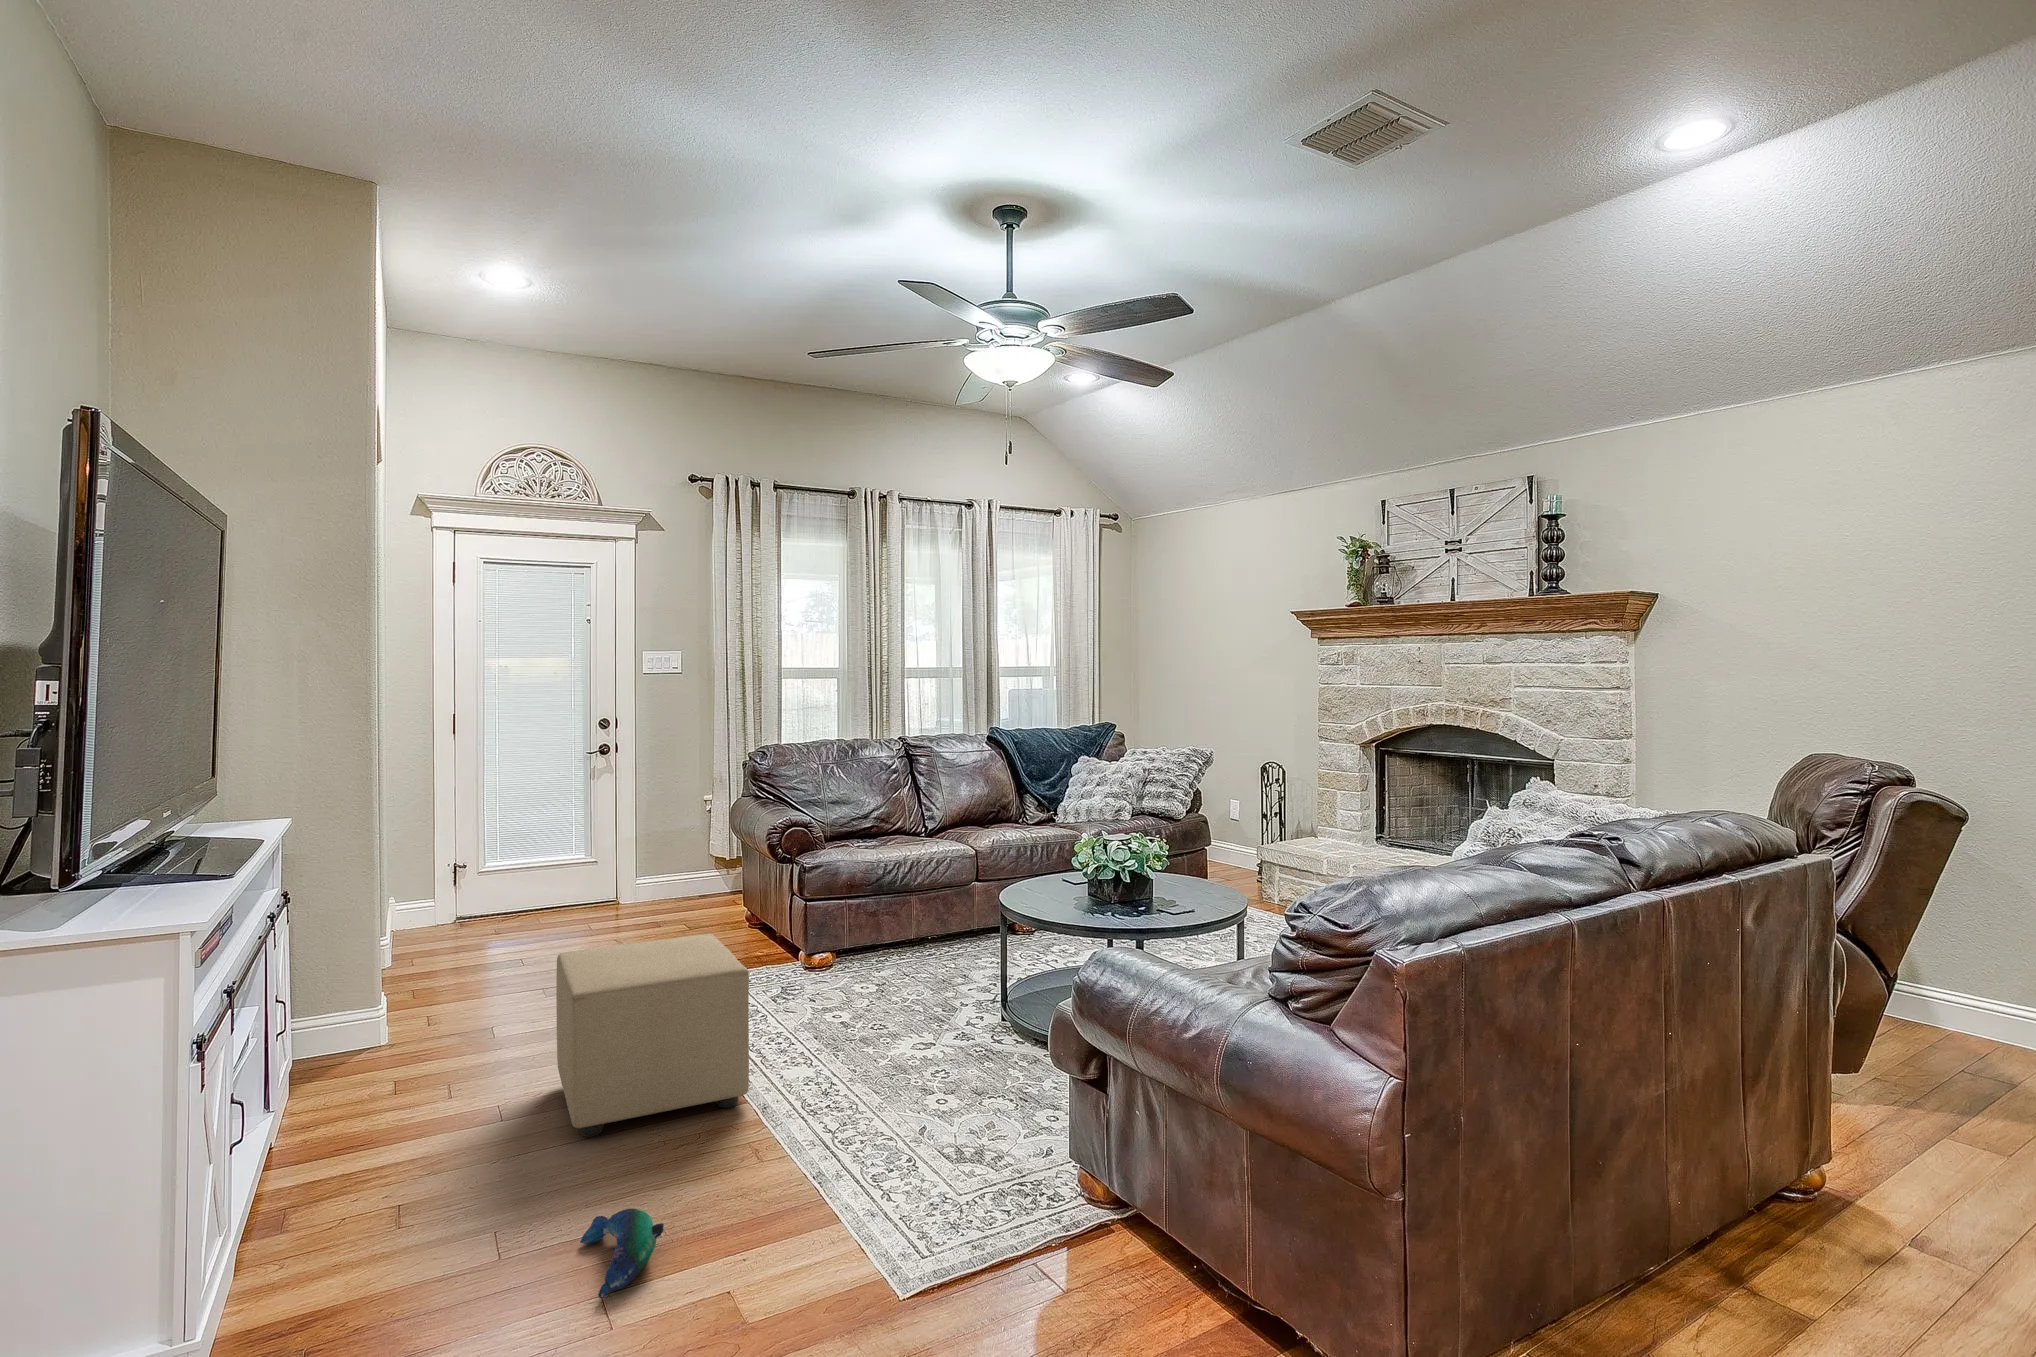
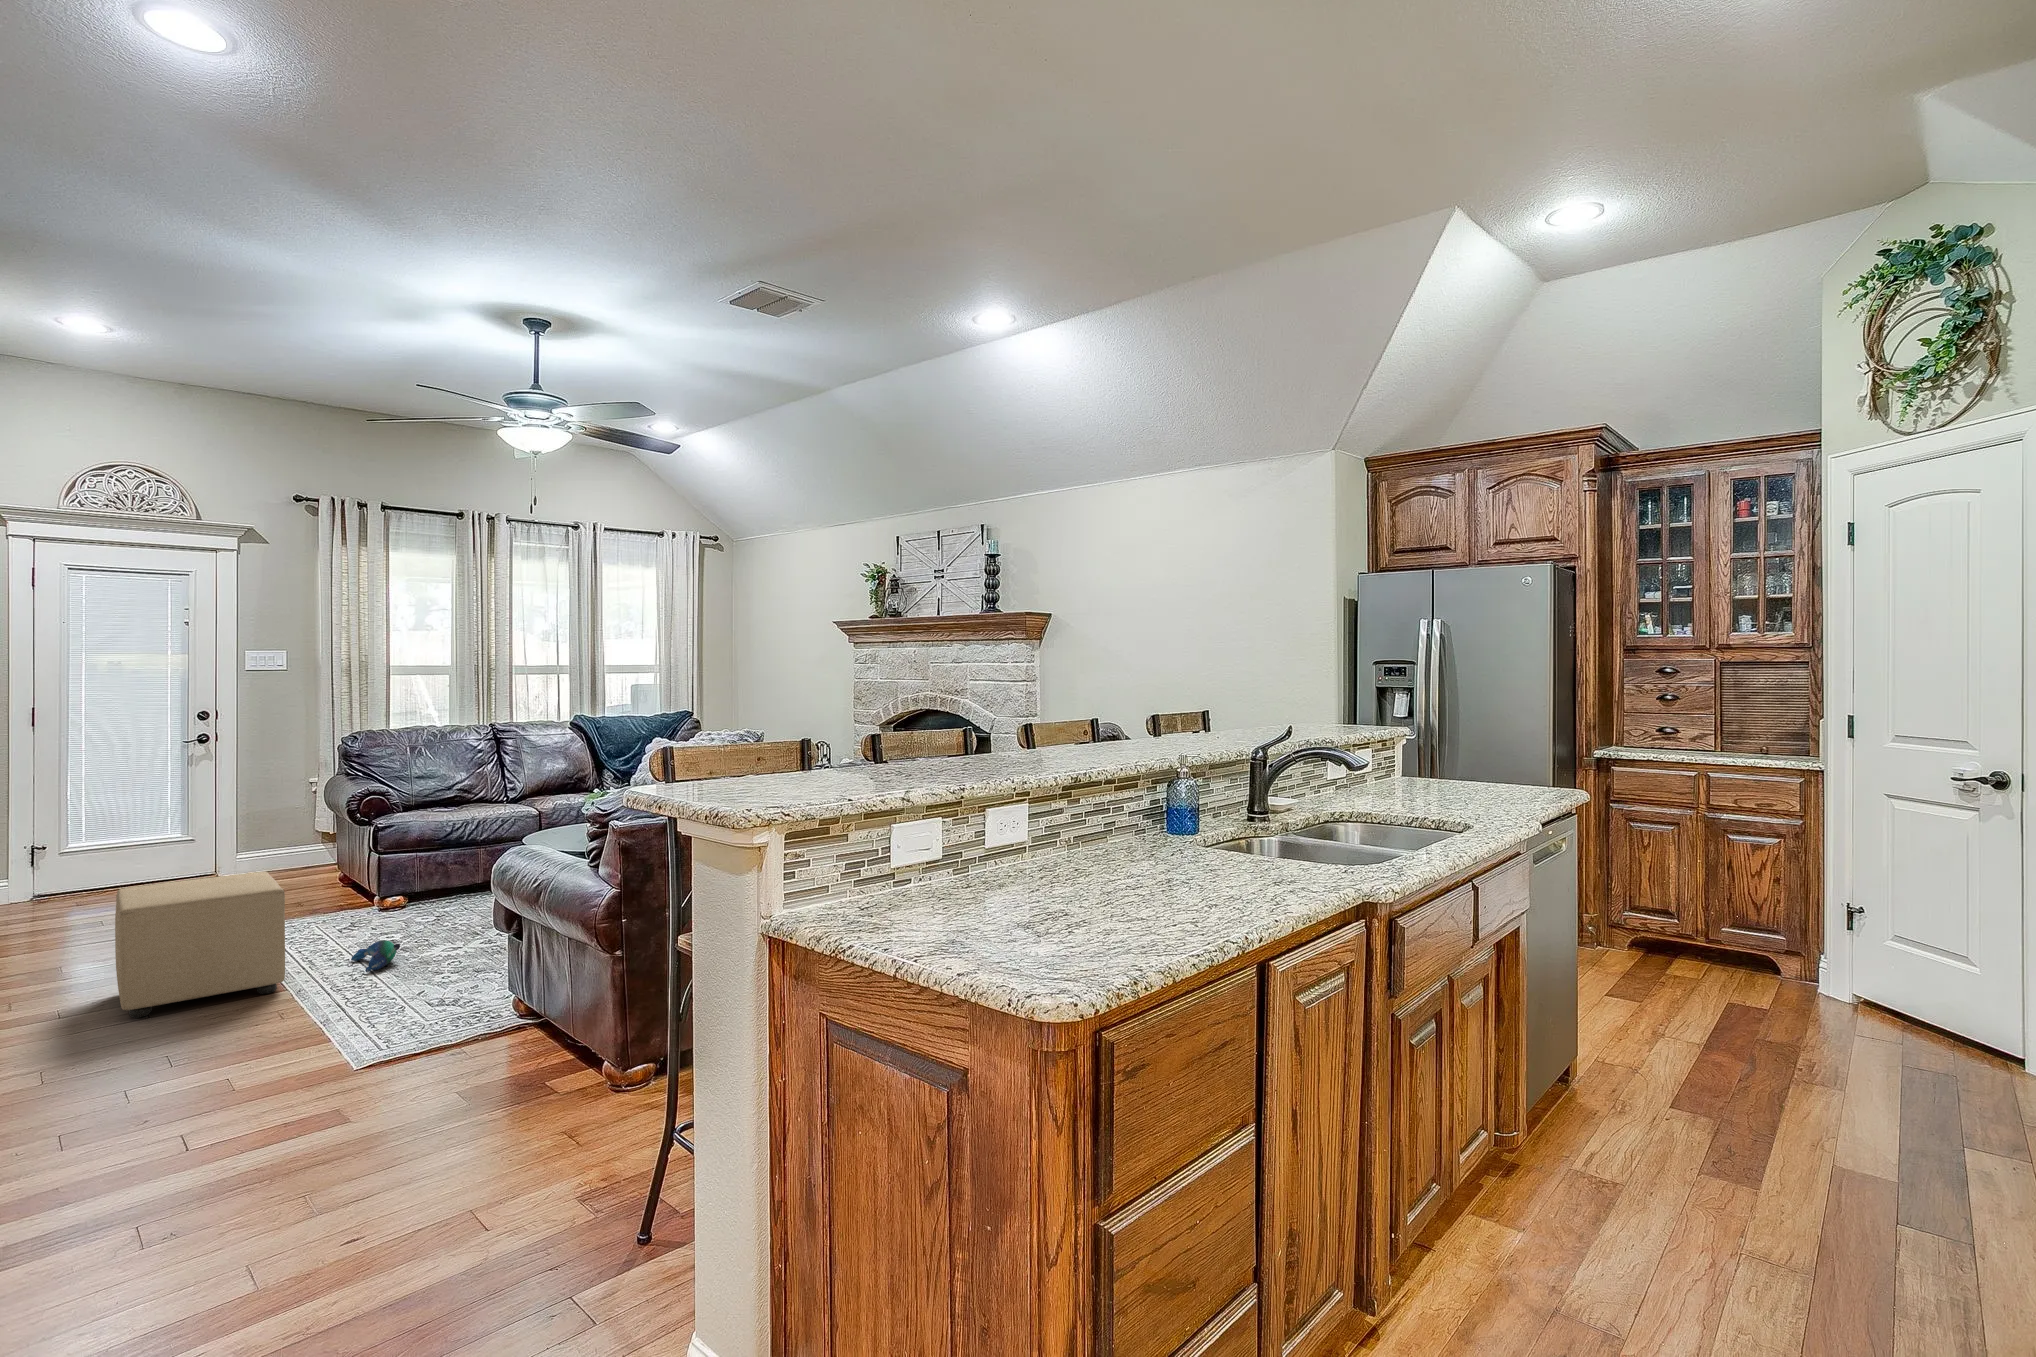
plush toy: present [580,1209,664,1298] -> present [351,940,400,972]

